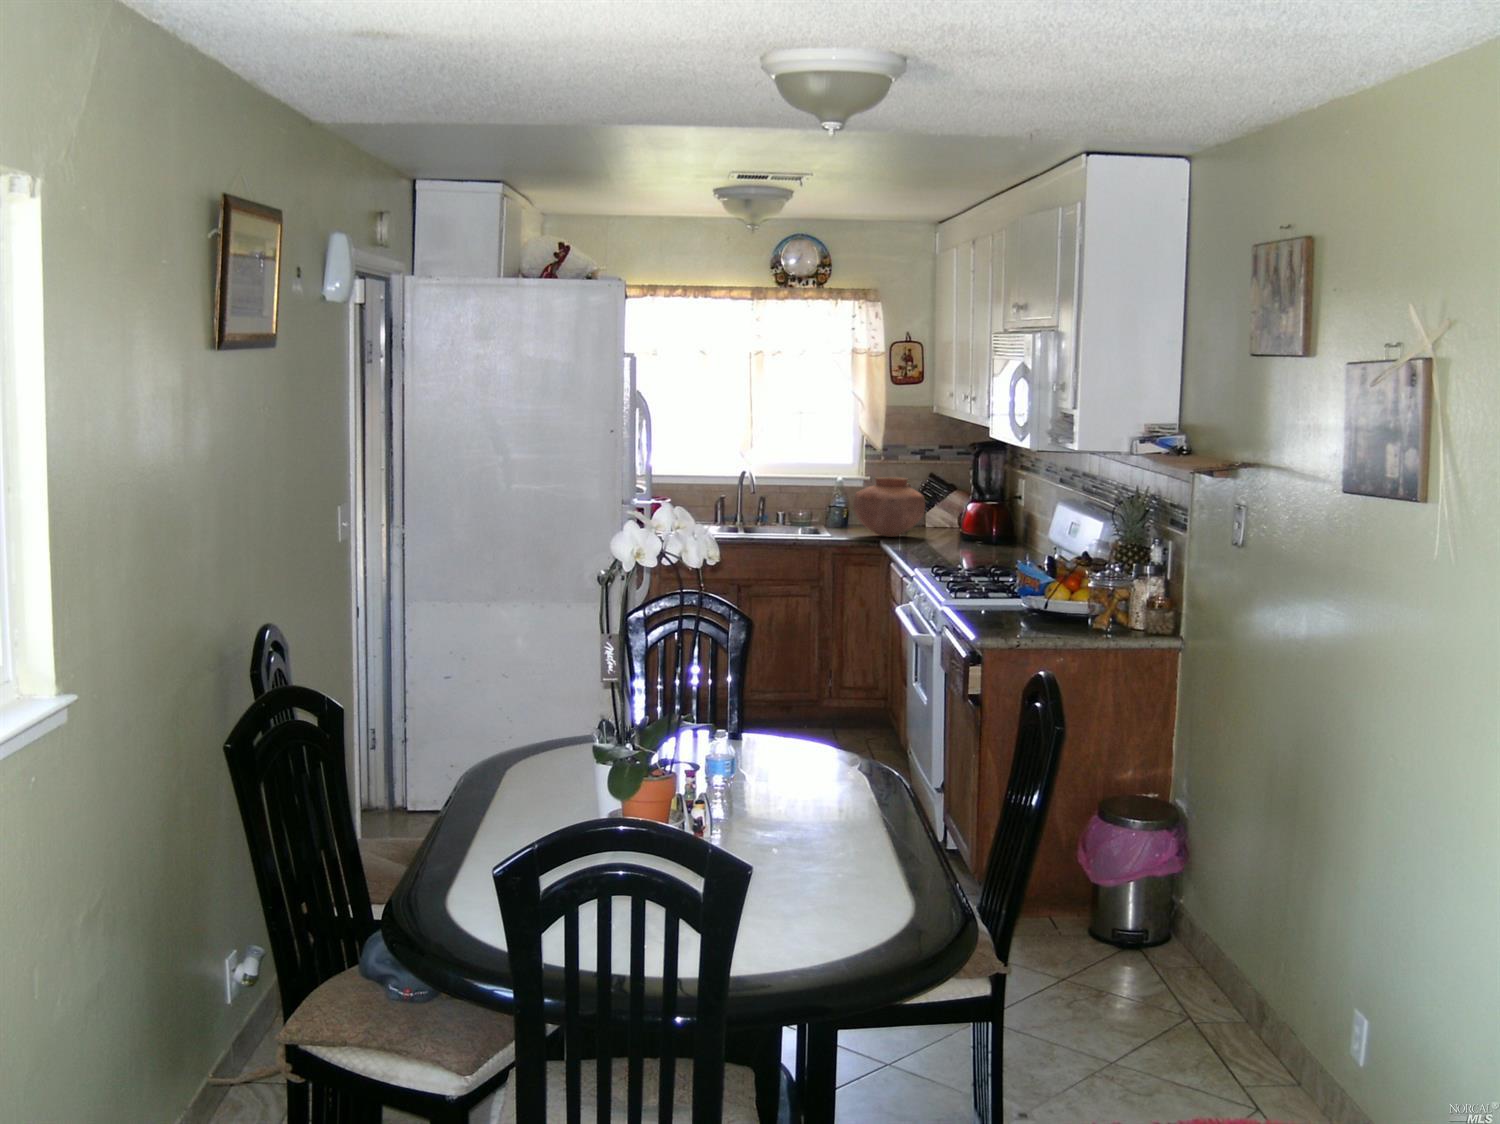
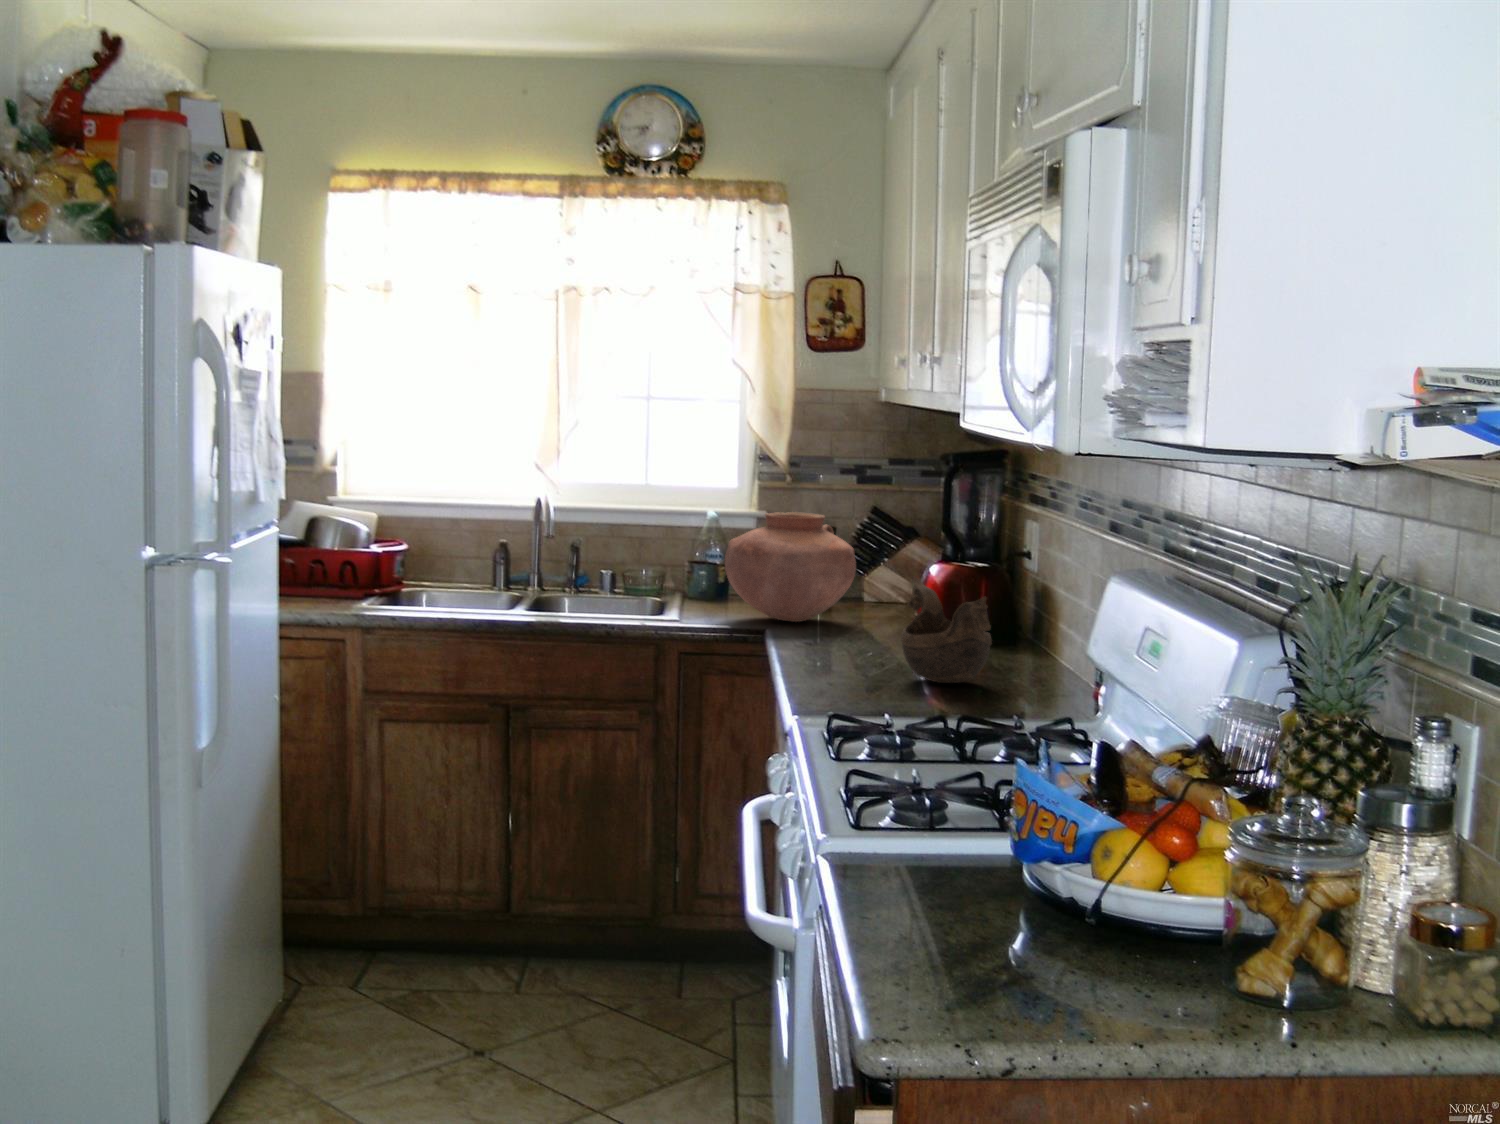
decorative bowl: none [957,508,1002,559] -> present [901,577,992,683]

